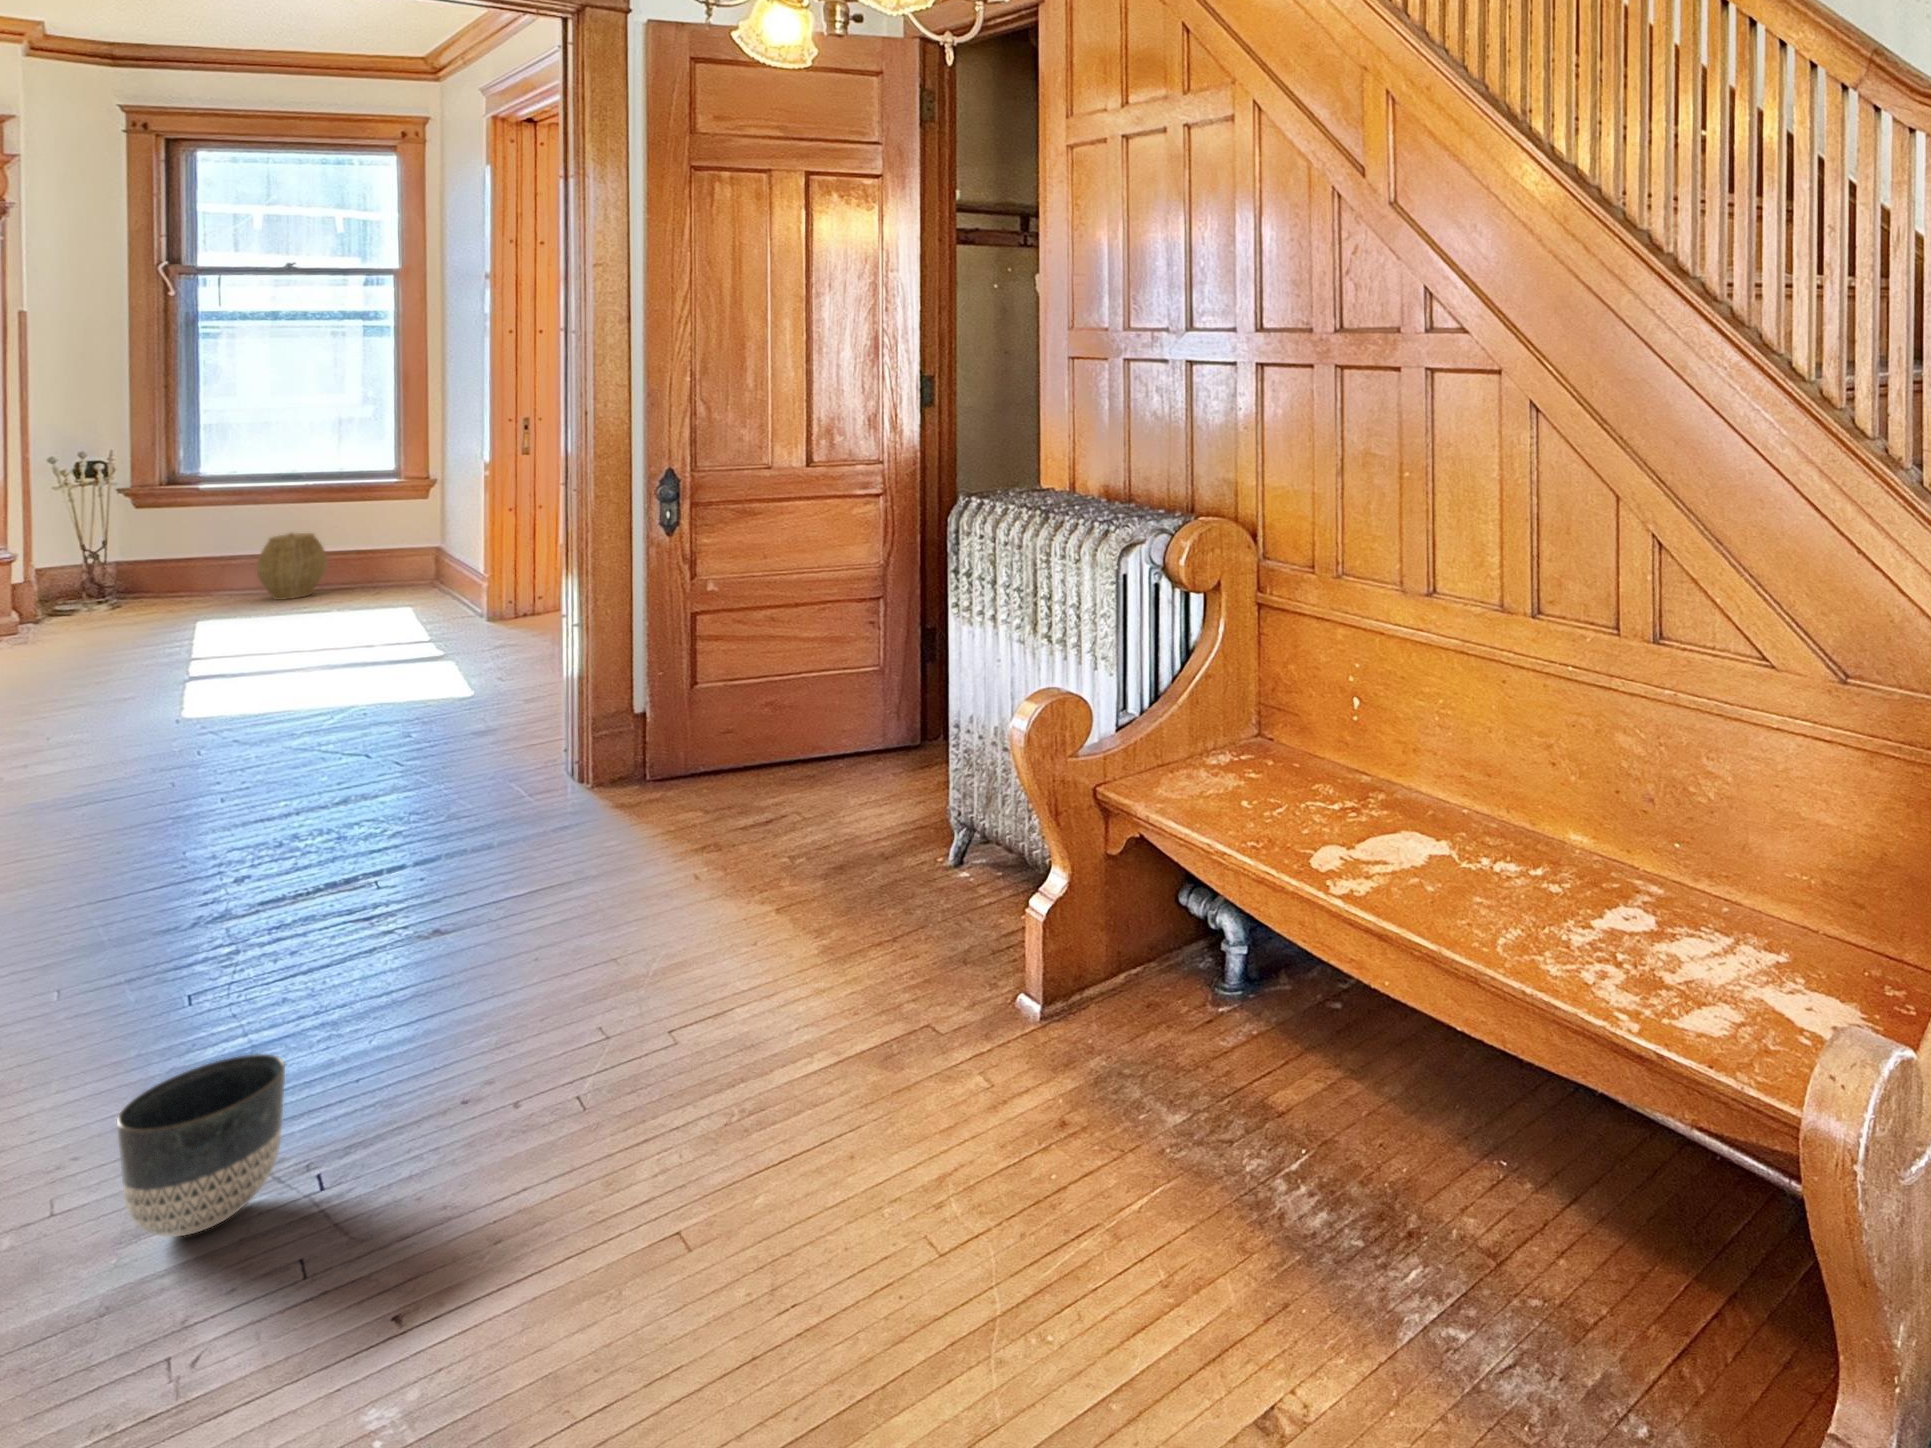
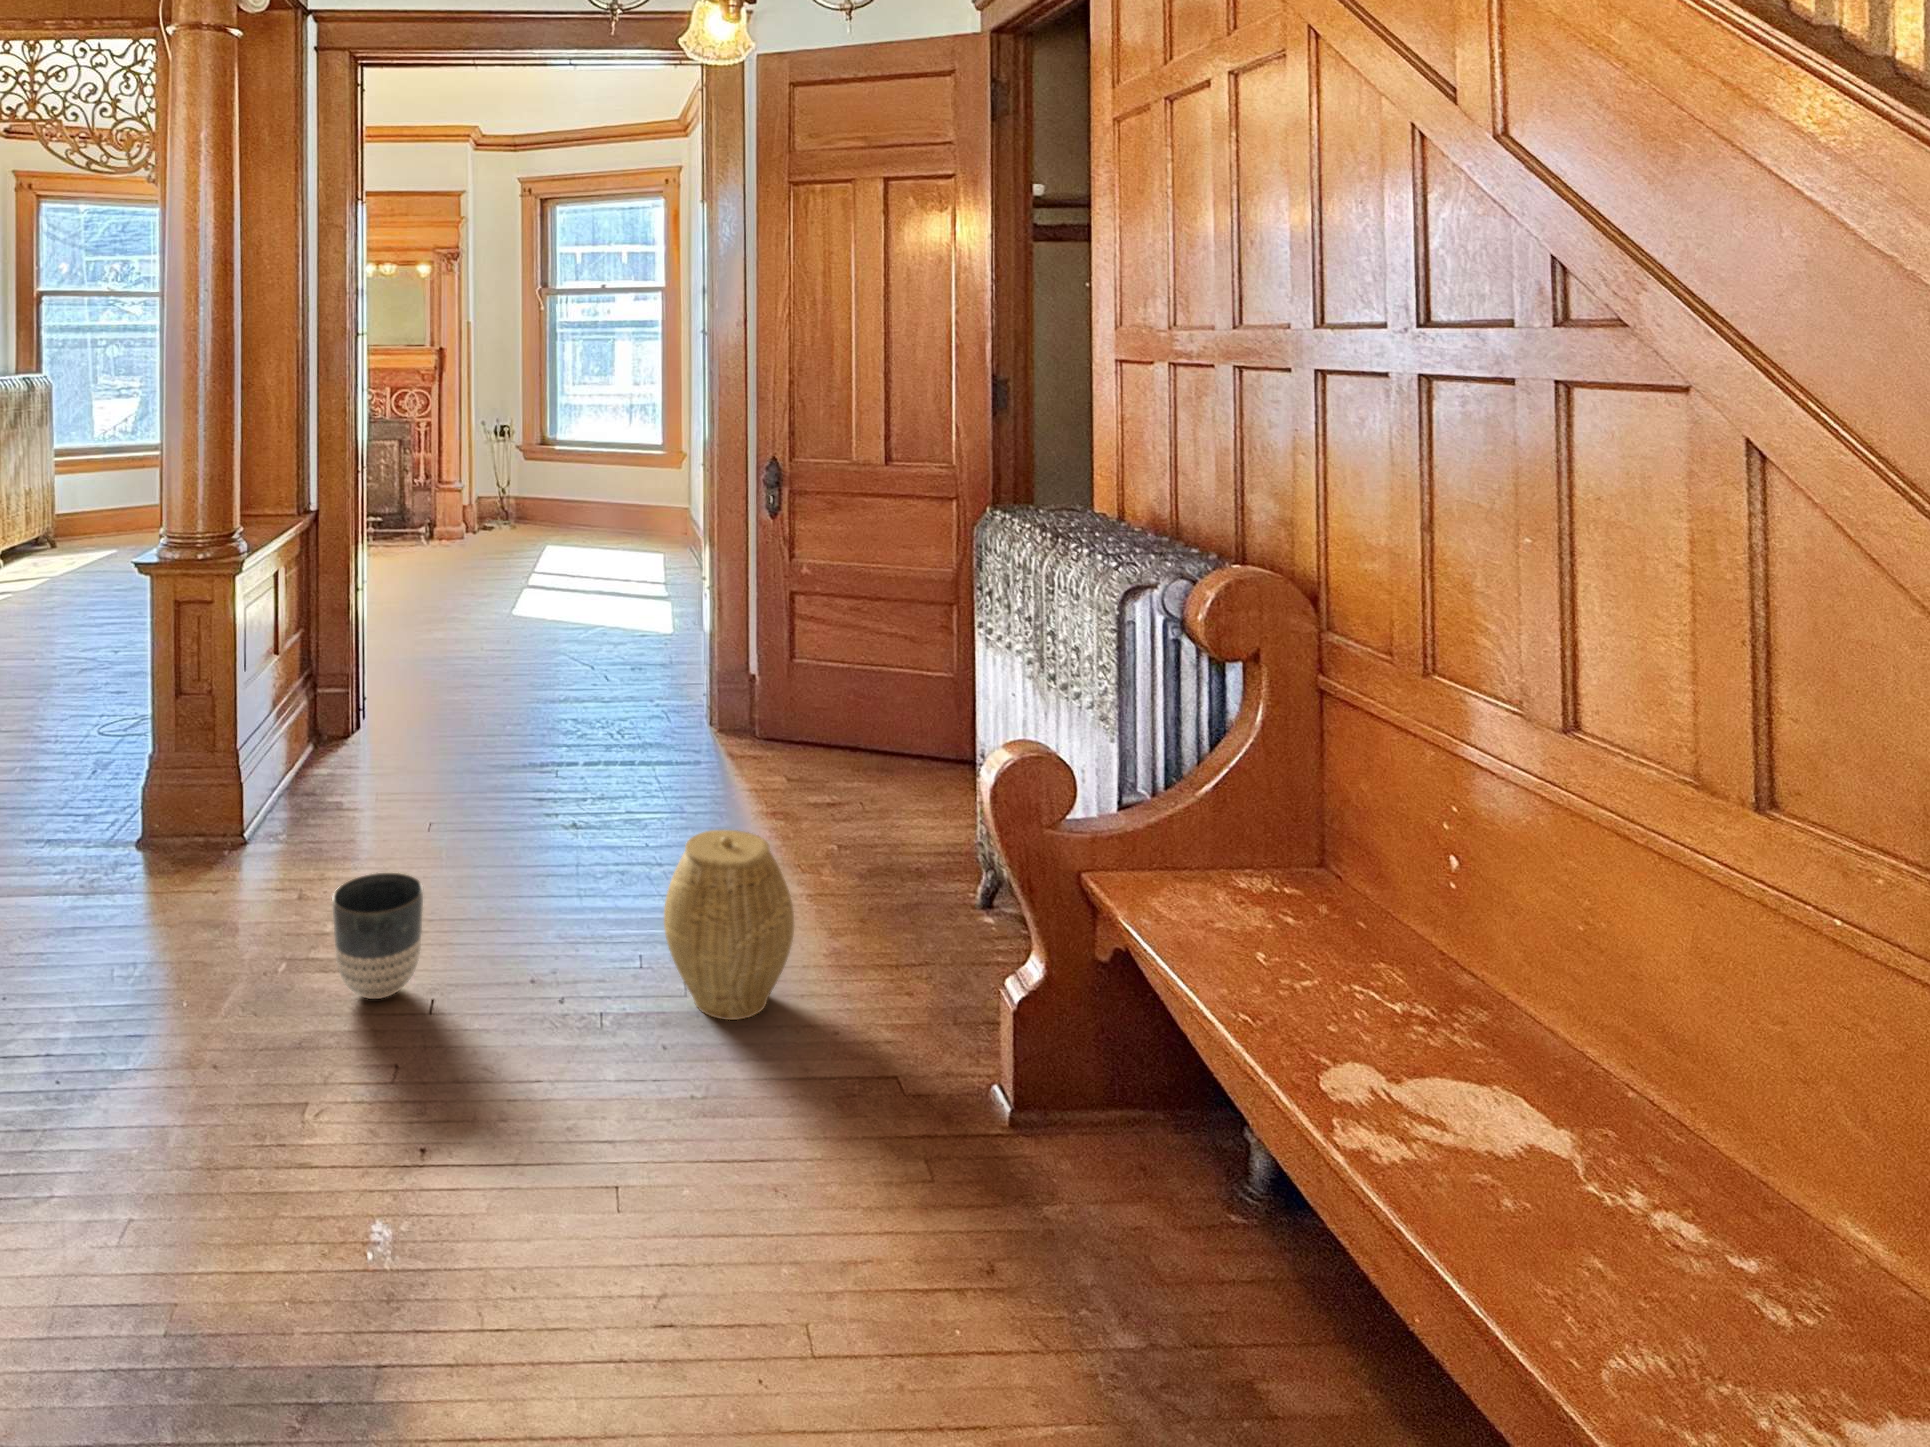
woven basket: present [256,533,327,600] -> present [664,830,794,1020]

